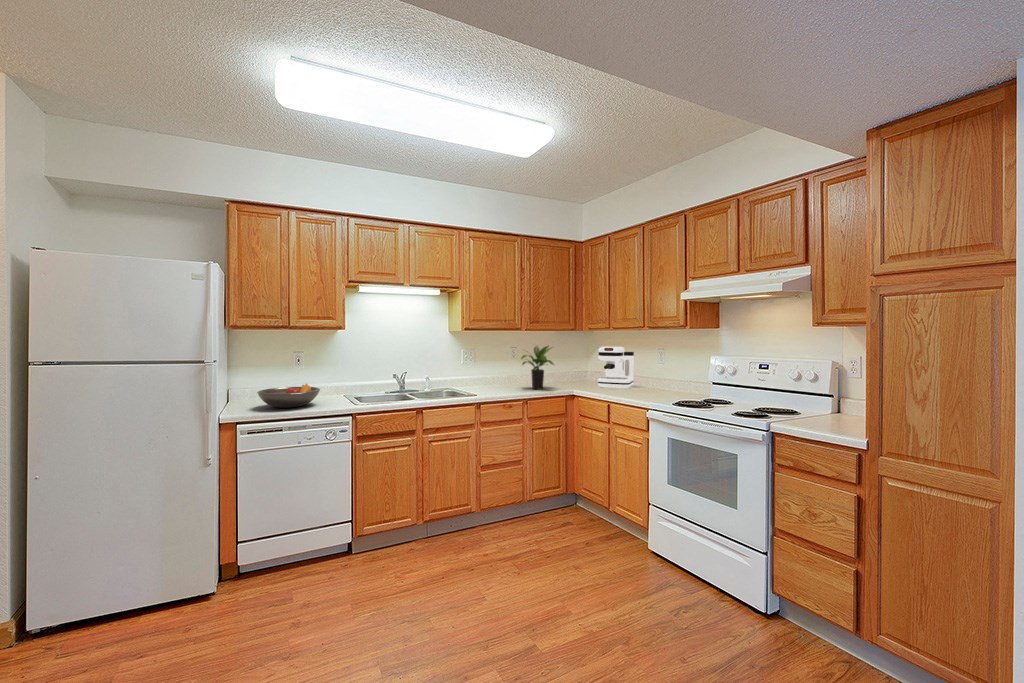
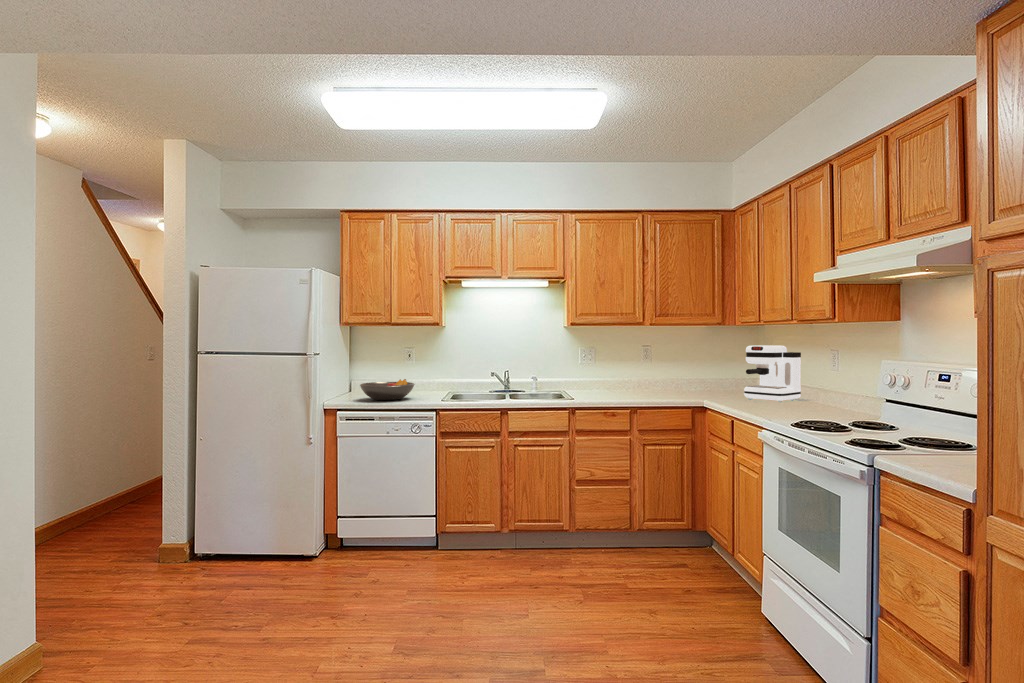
potted plant: present [521,346,553,389] -> none [636,343,685,398]

